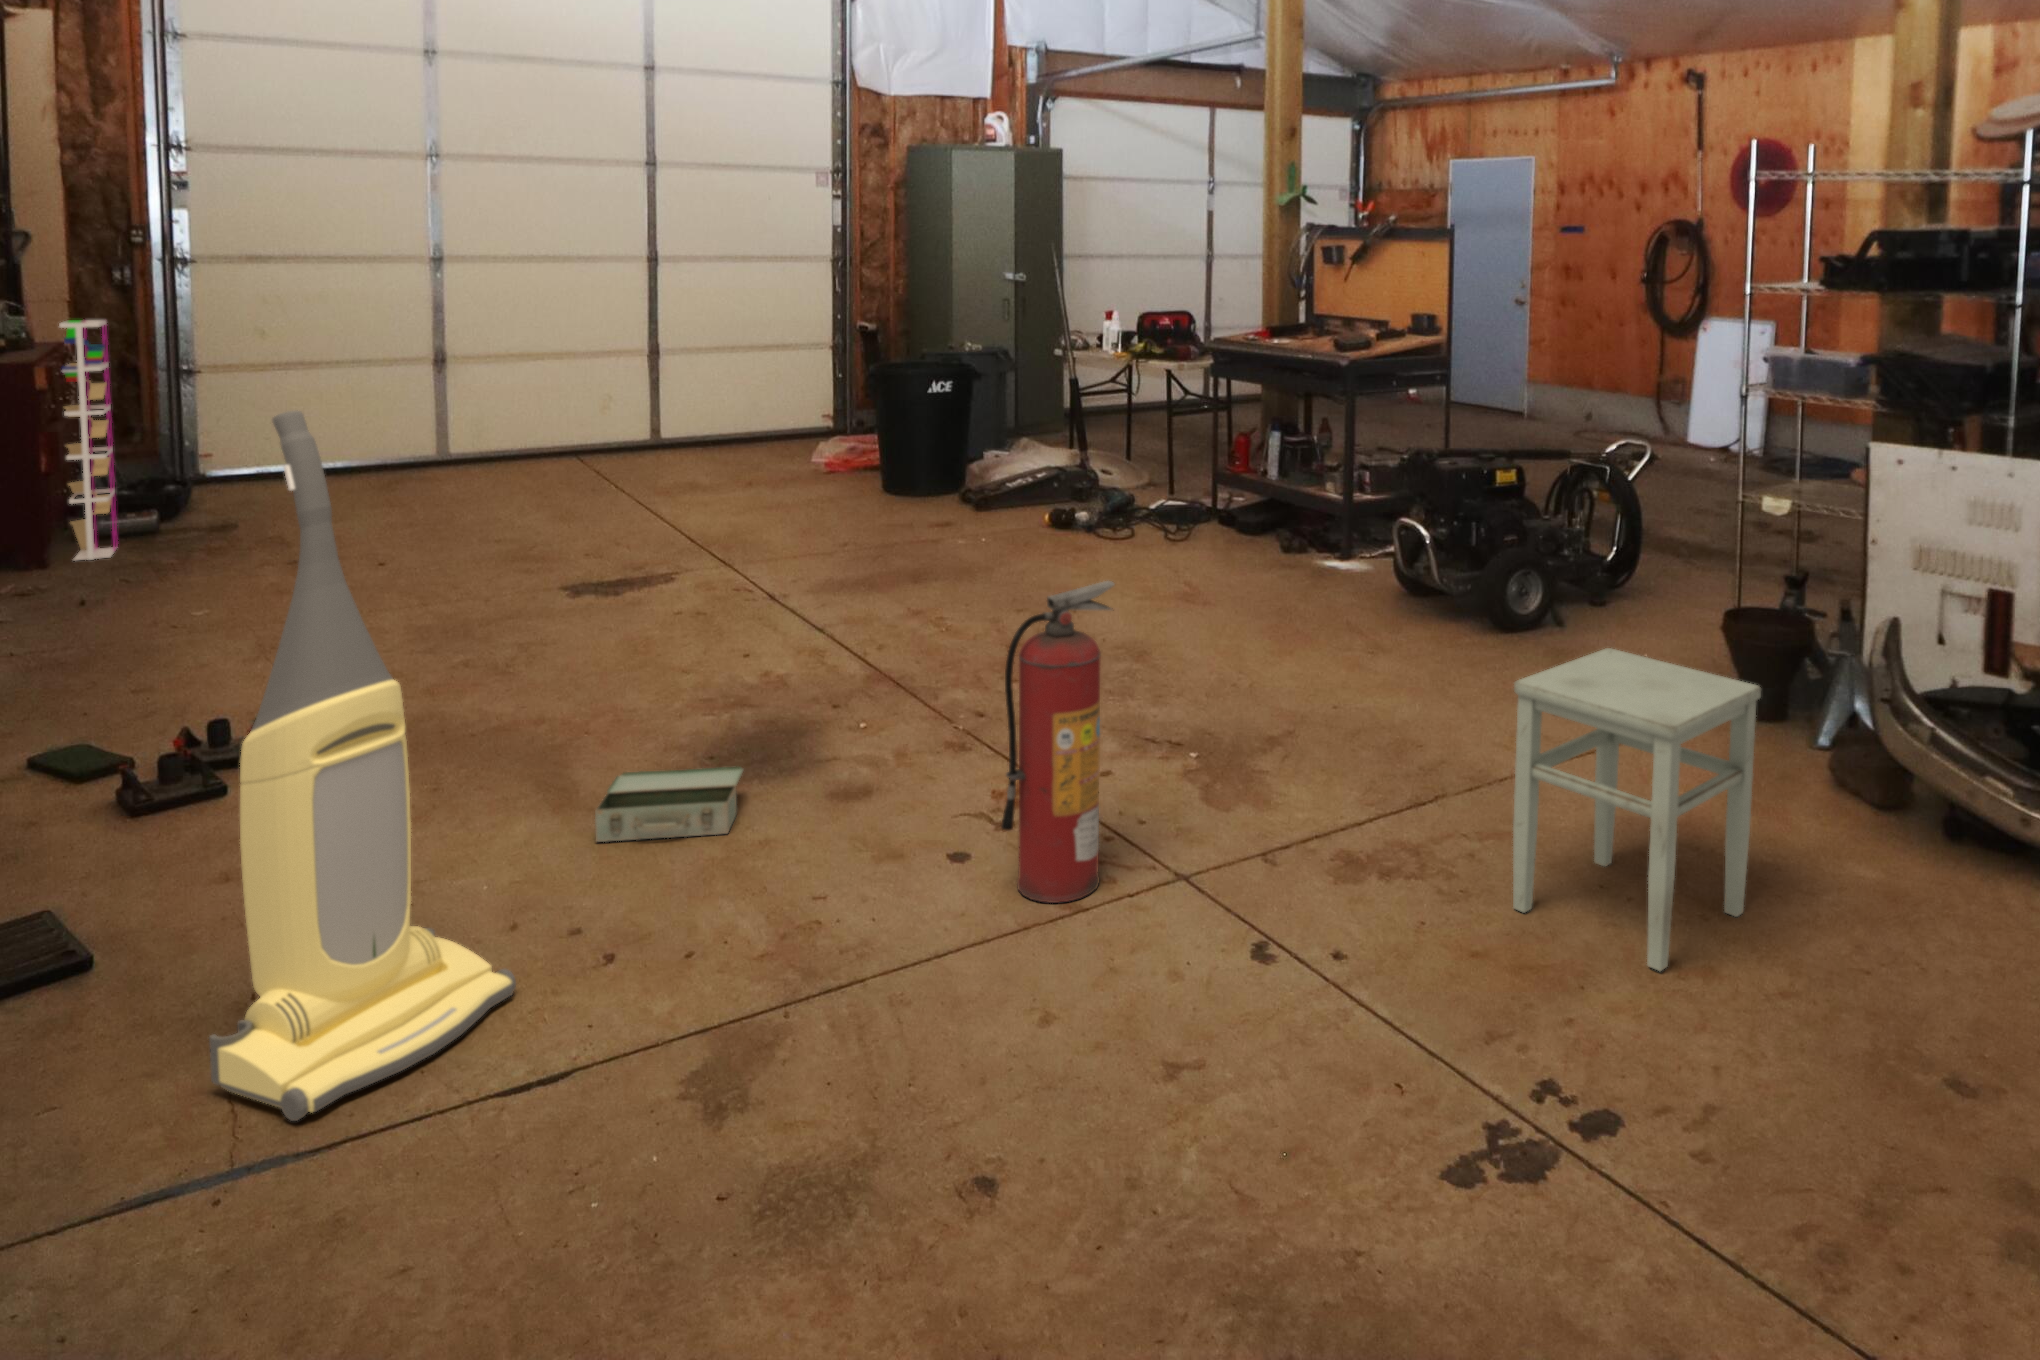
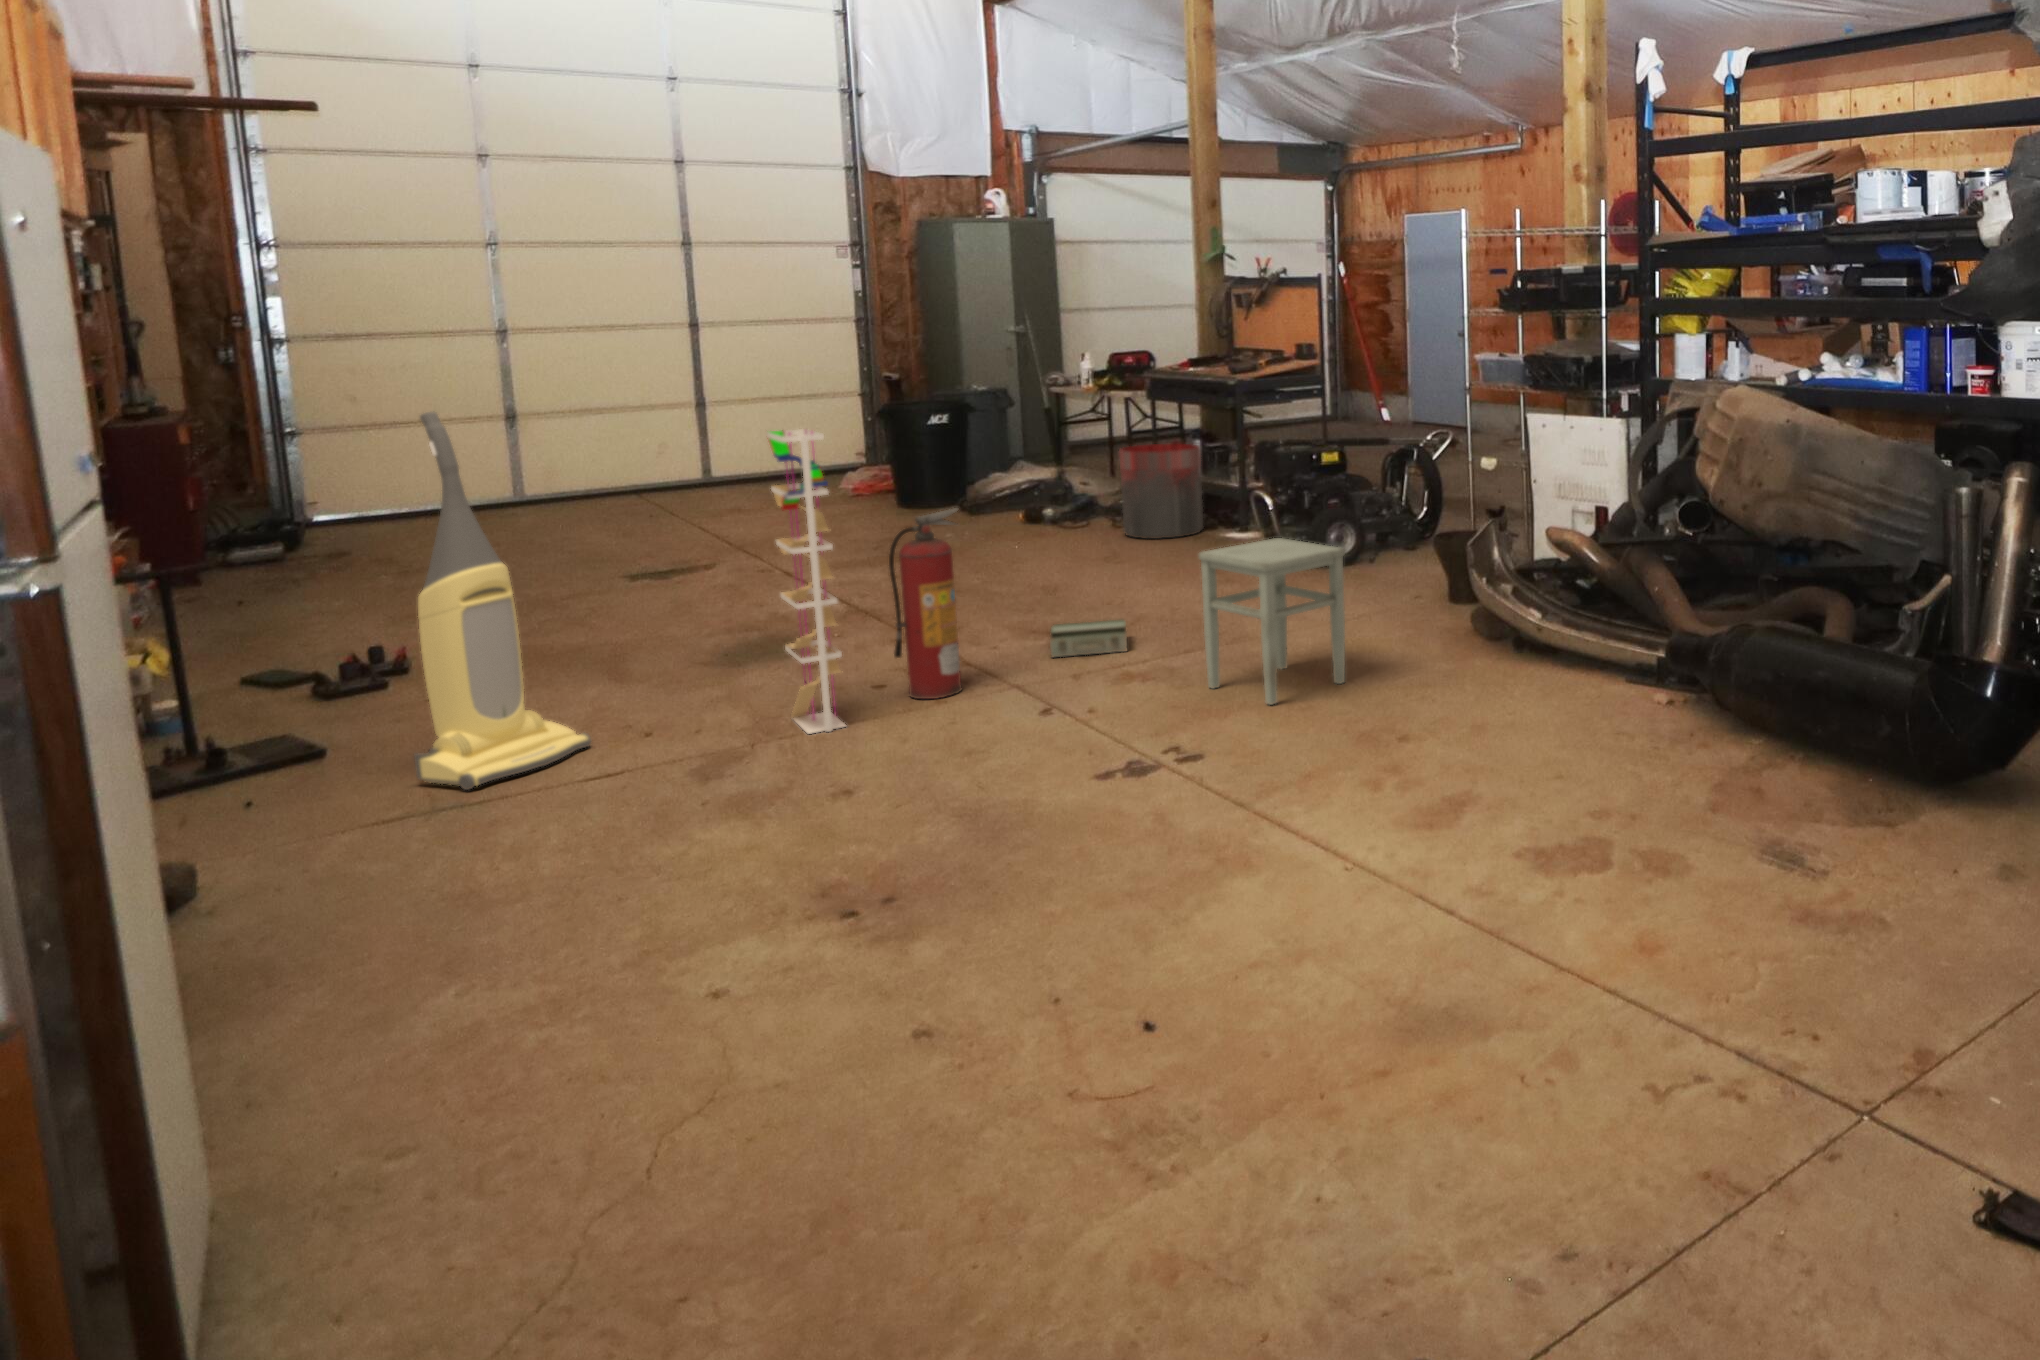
shelving unit: present [59,320,118,560] -> present [766,429,846,734]
trash can: none [1189,435,1295,564] -> present [1119,444,1203,539]
toolbox: present [595,766,743,842] -> present [1050,620,1127,657]

